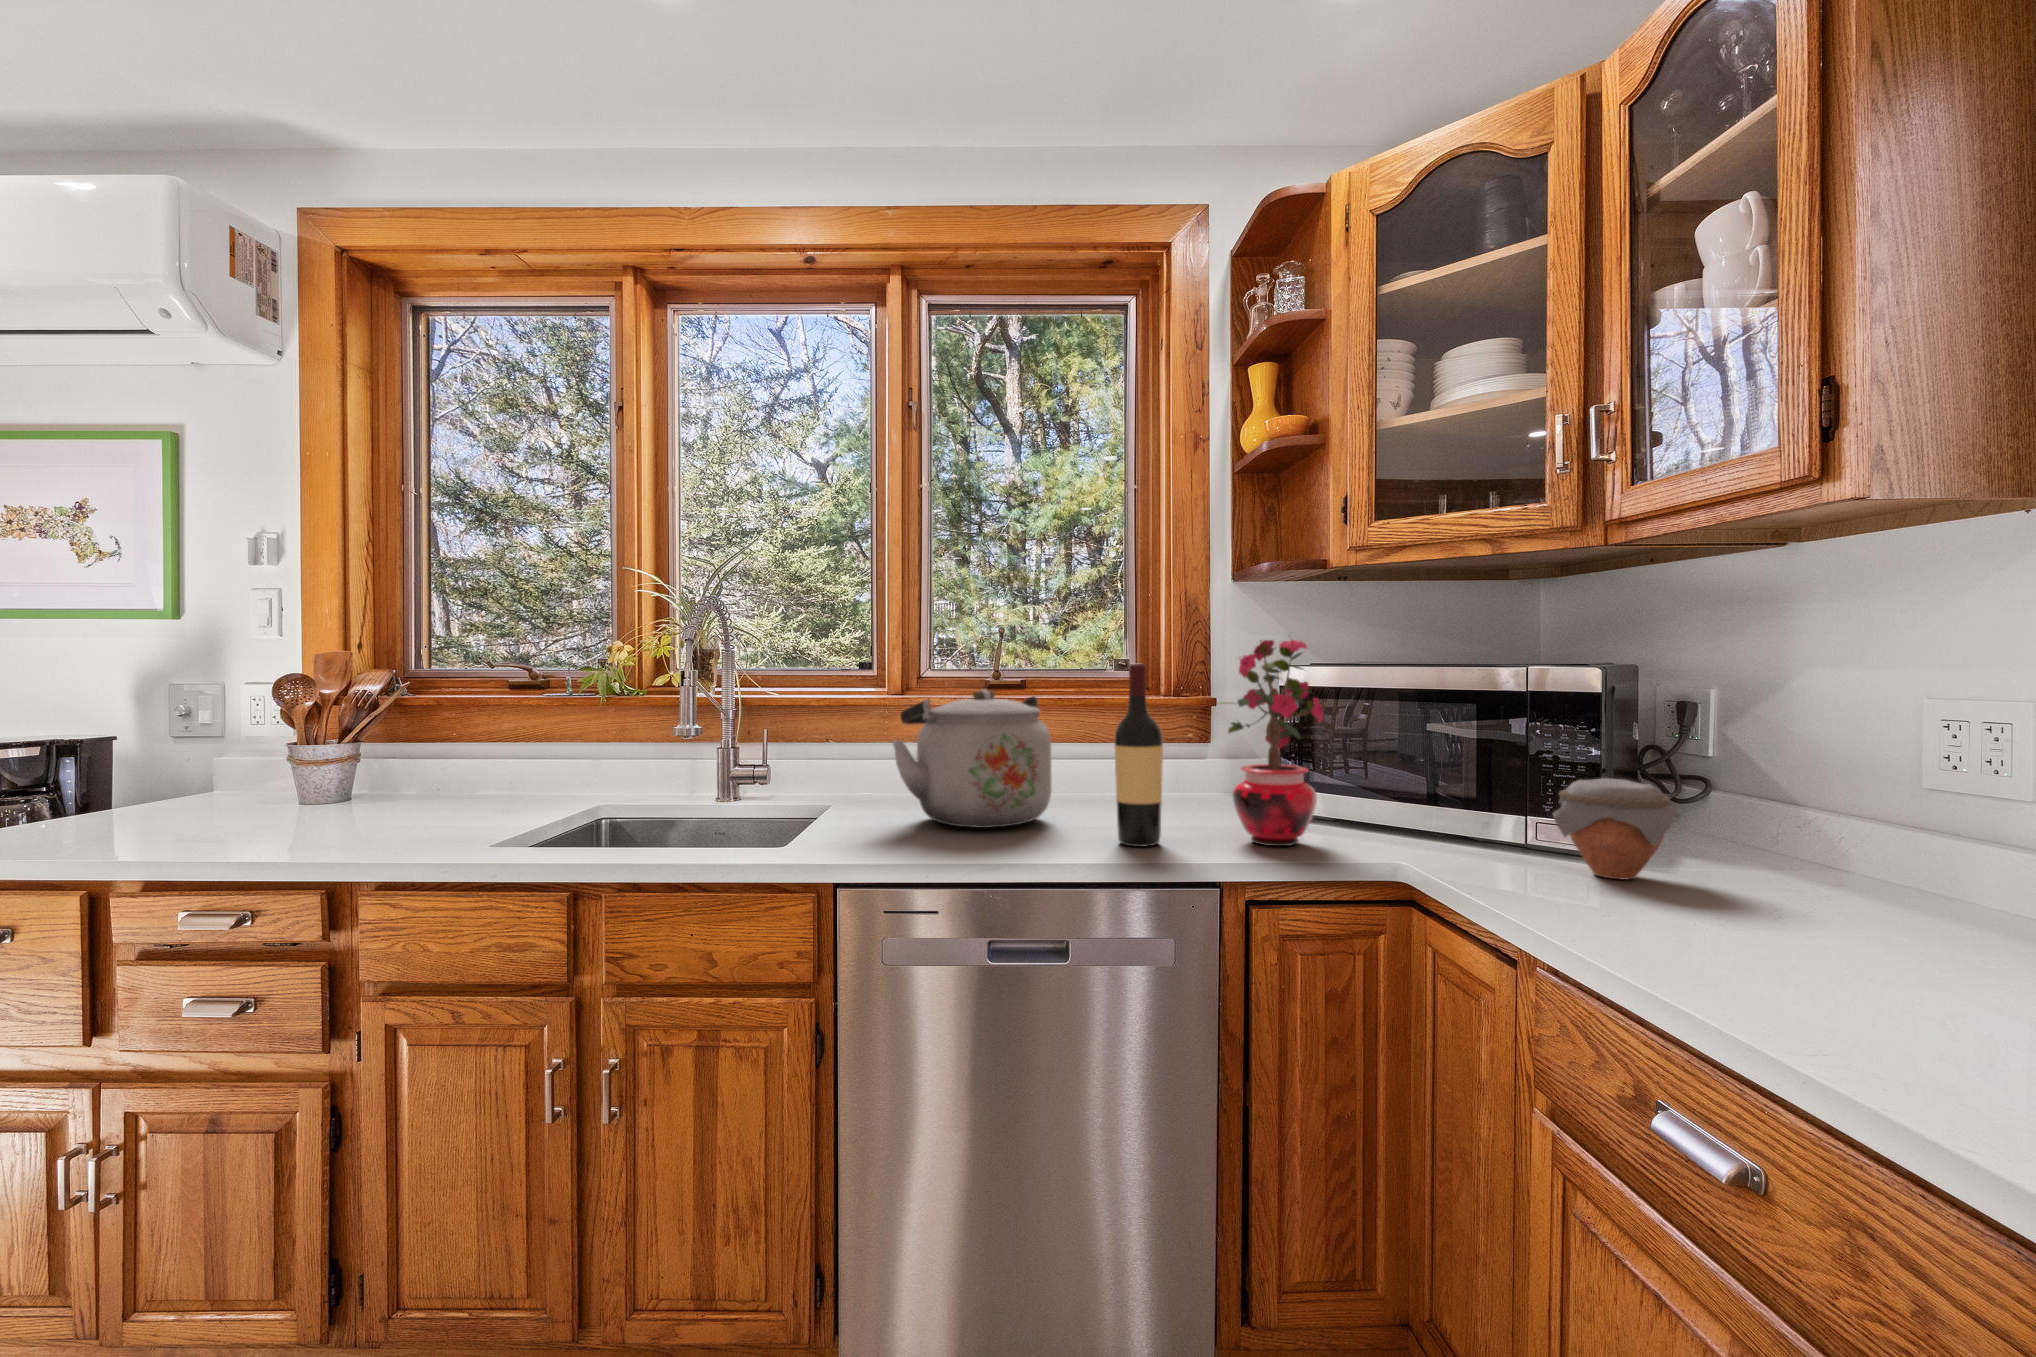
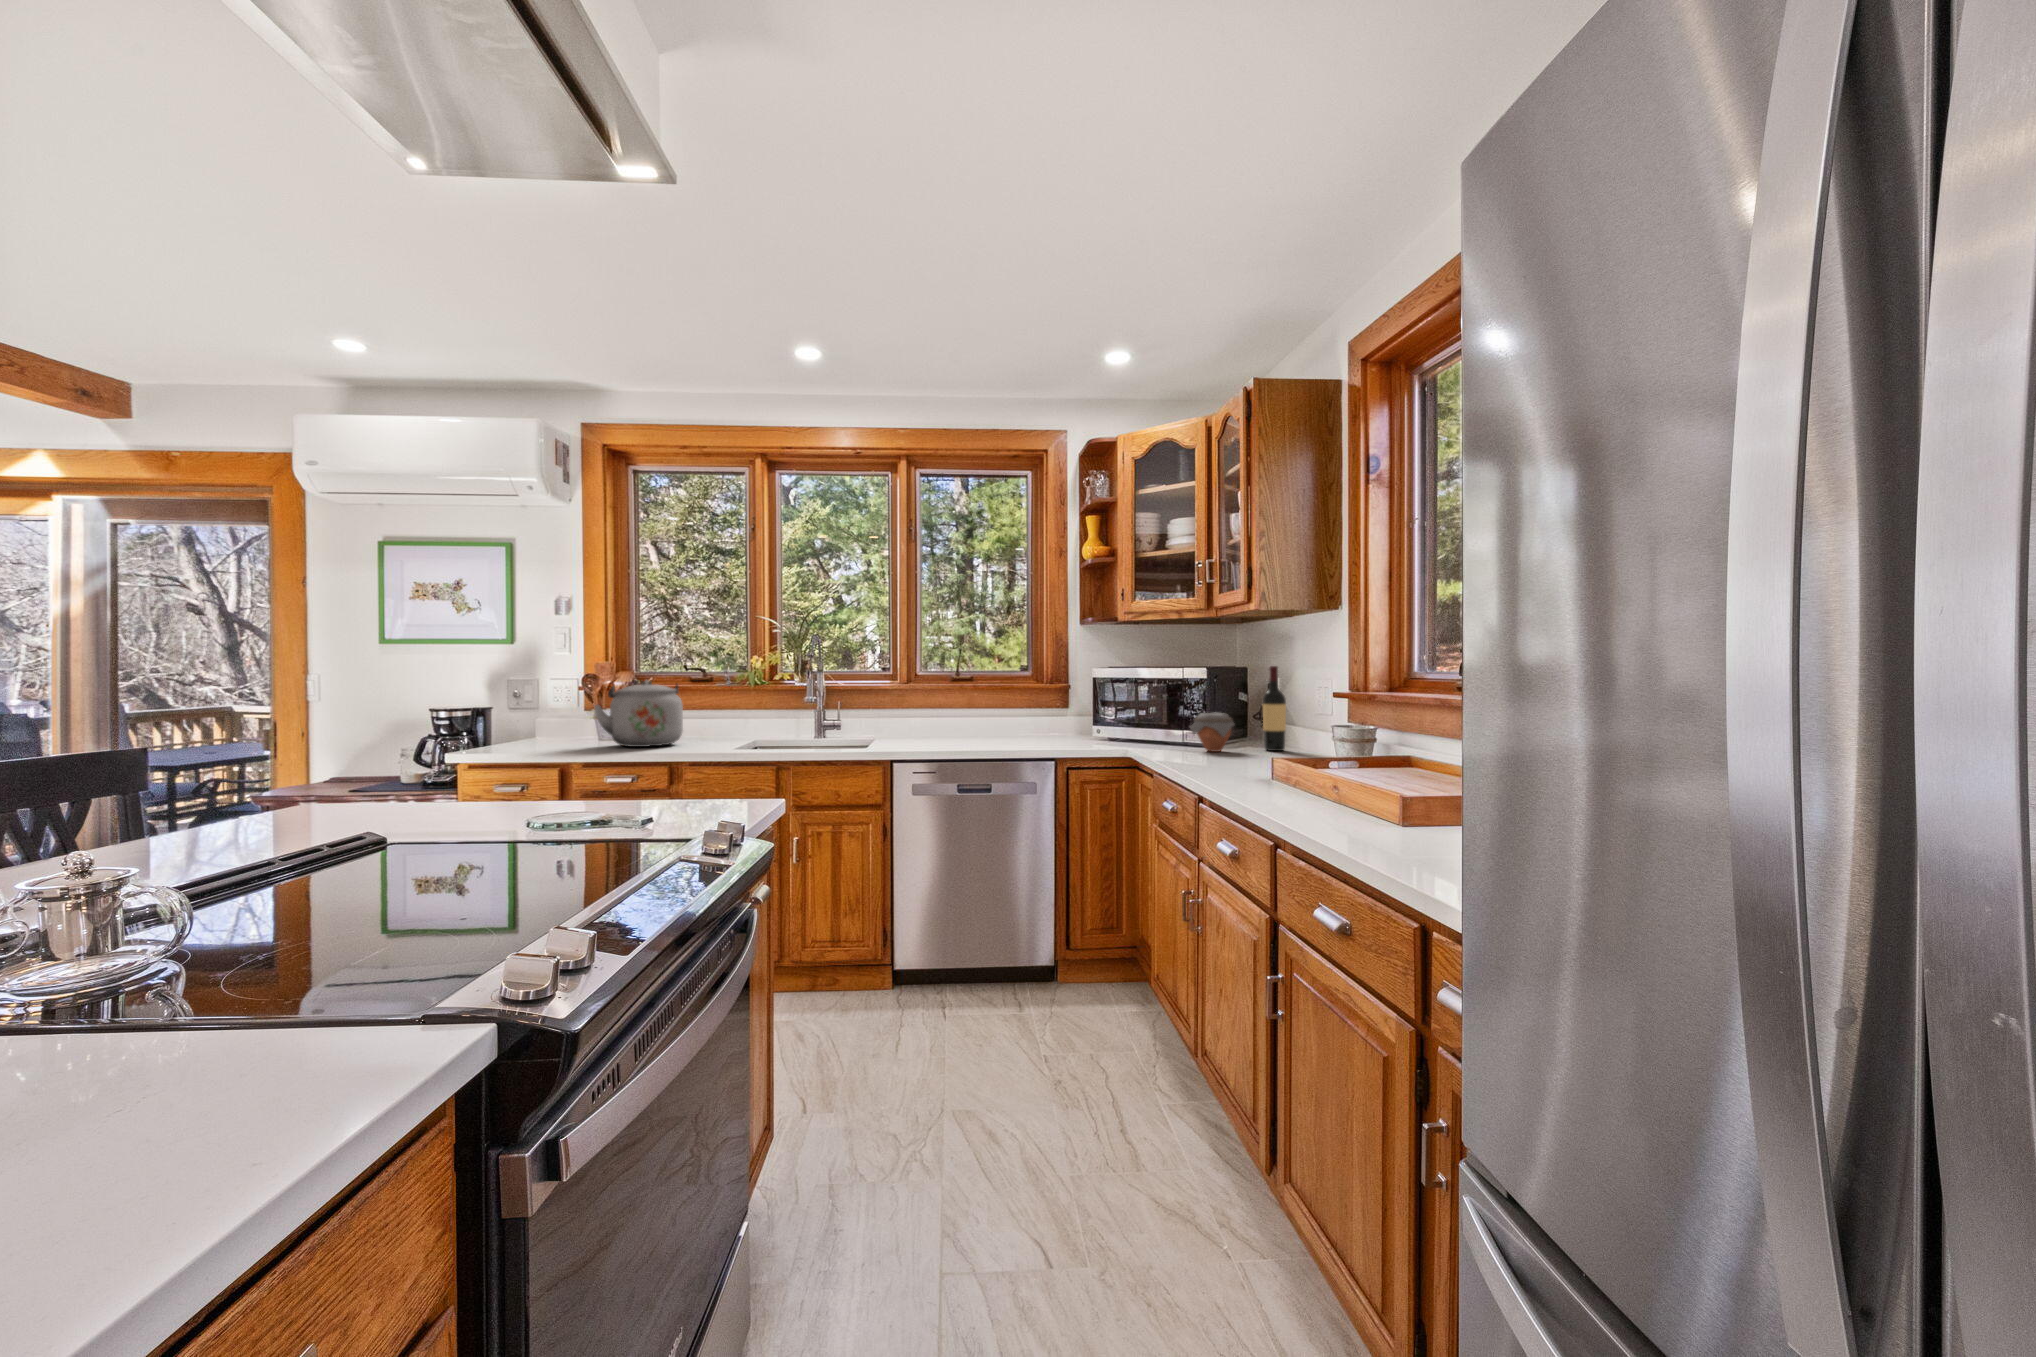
potted plant: present [1223,636,1327,846] -> none [1059,652,1108,746]
wine bottle: present [1114,664,1163,847] -> present [1263,666,1286,751]
kettle: present [892,689,1052,828] -> present [593,680,683,747]

